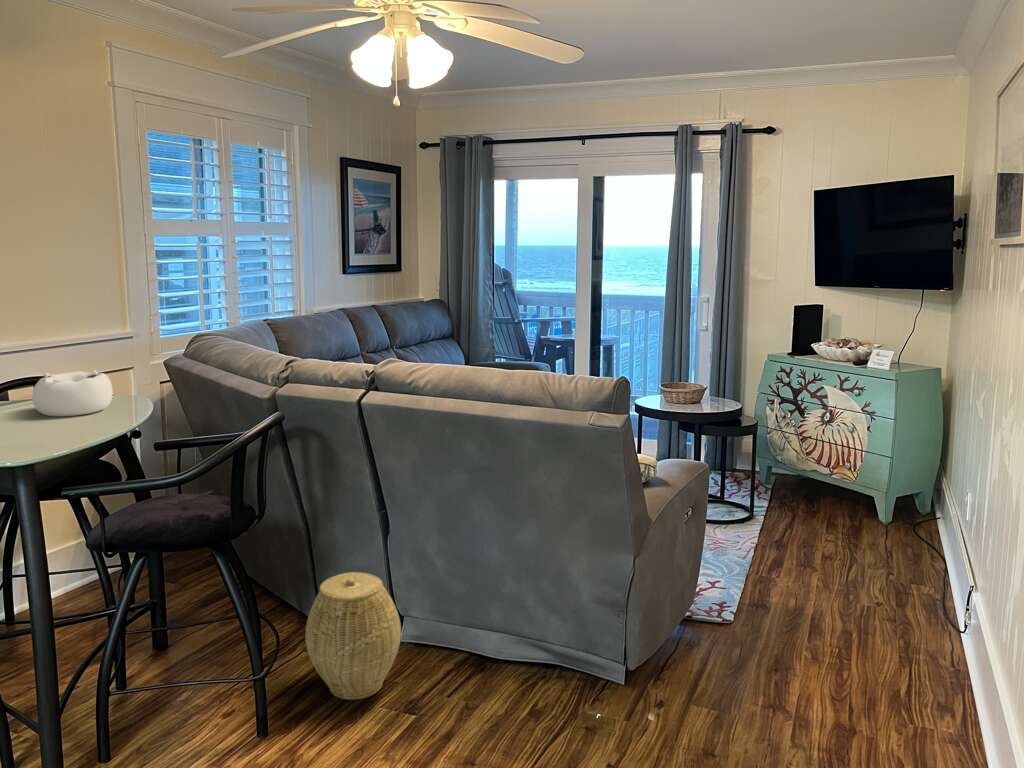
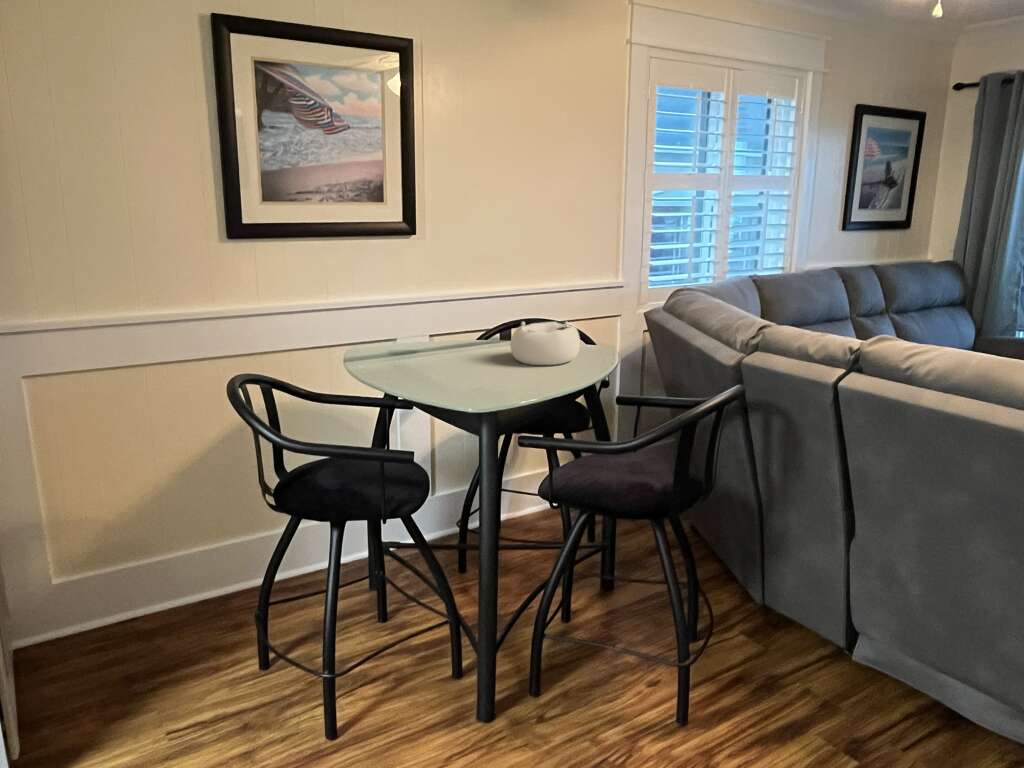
woven basket: present [305,572,401,700] -> none [741,571,854,715]

